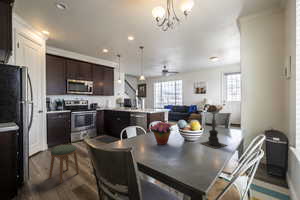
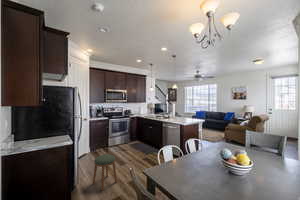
candle holder: present [201,112,226,149] -> none [246,140,283,191]
flower arrangement: present [149,122,172,145] -> none [183,149,218,176]

